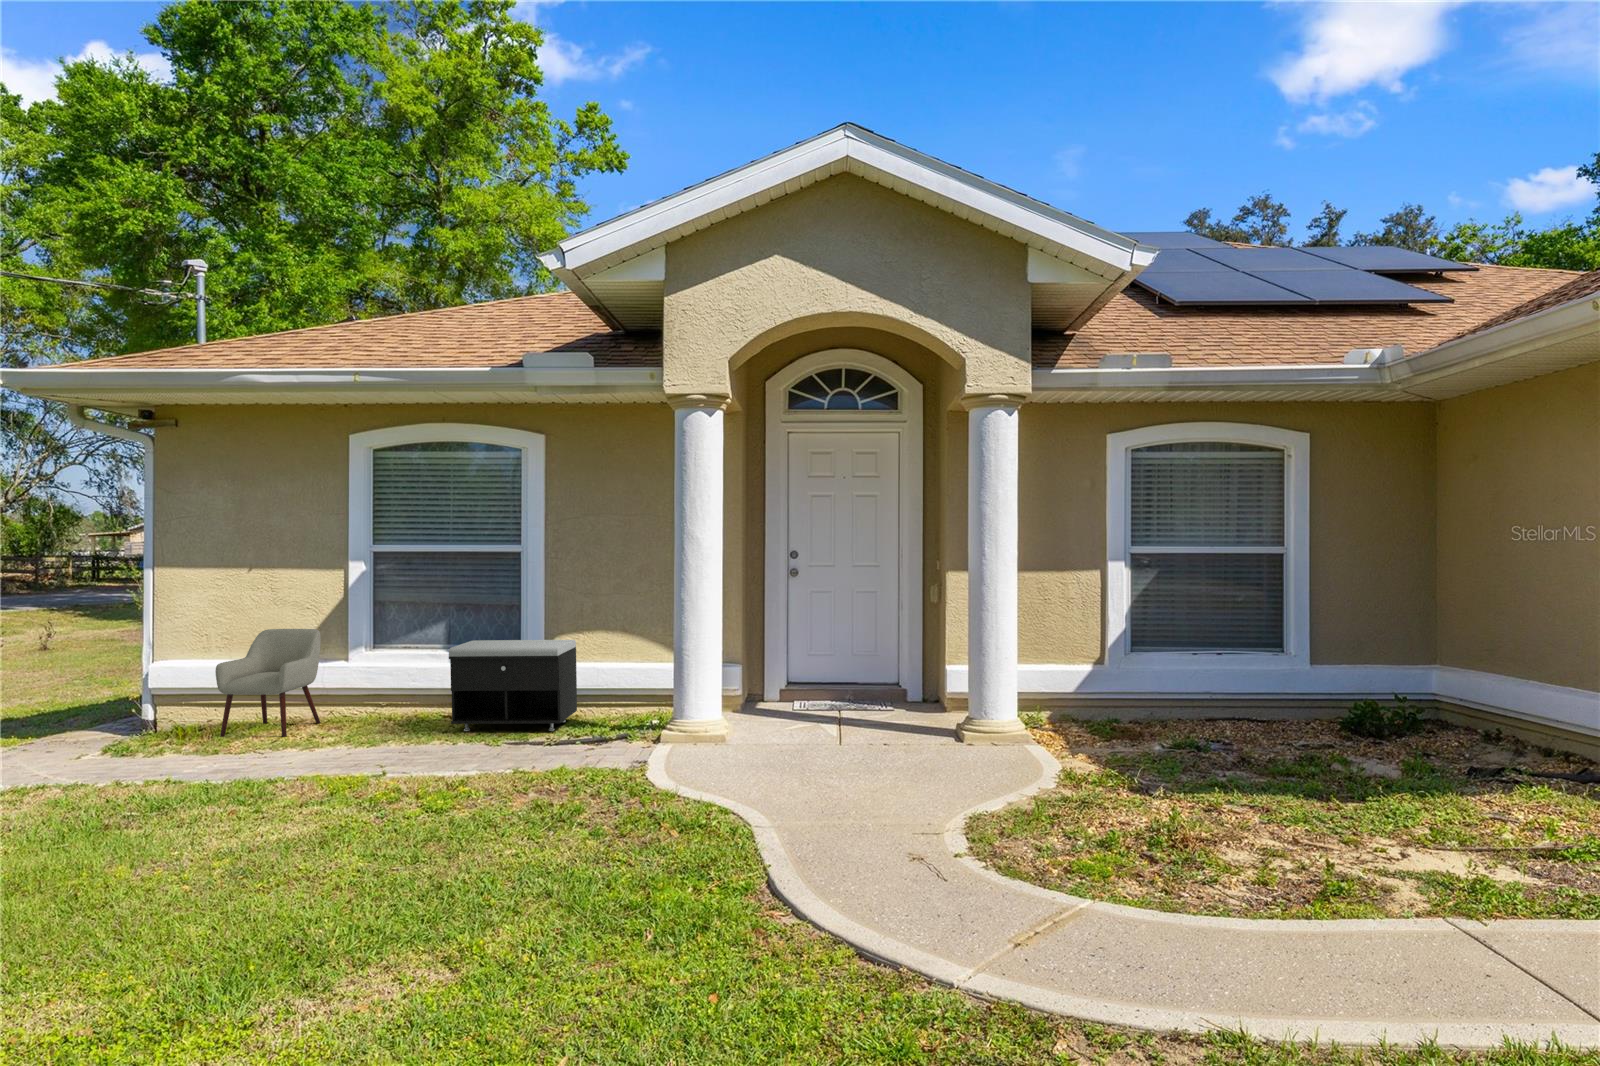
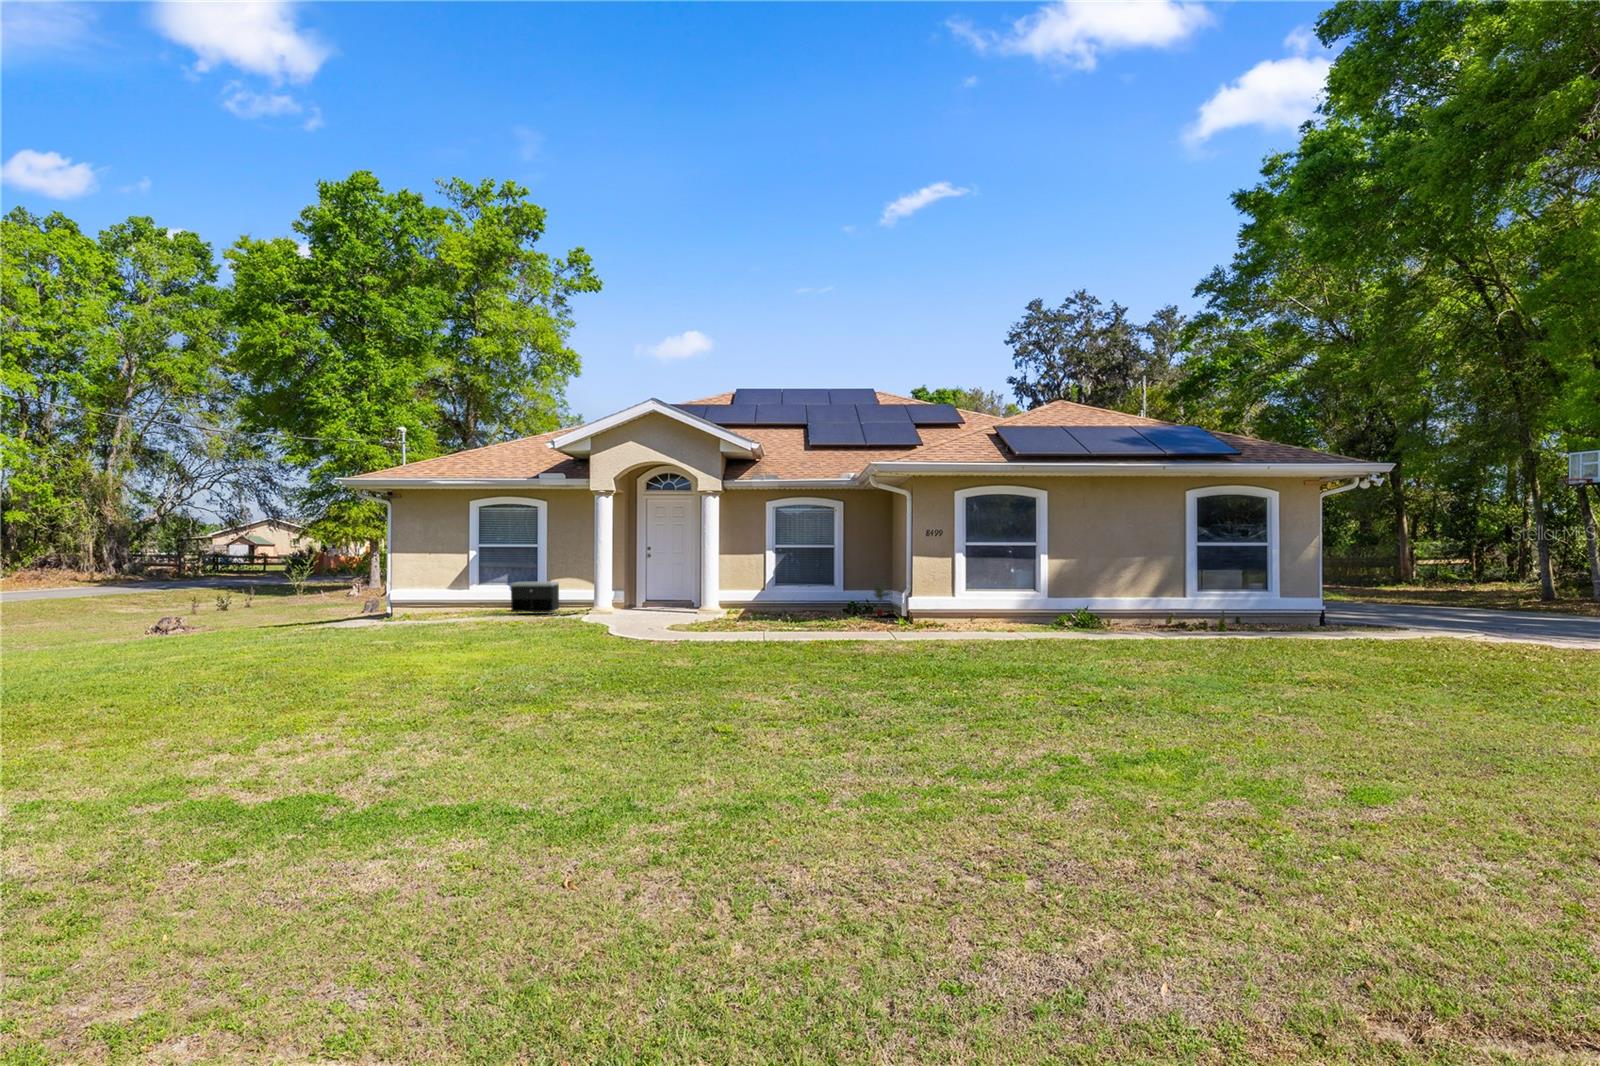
chair: present [215,629,321,737] -> none [422,577,458,616]
potted tree: none [1468,639,1550,750] -> present [874,580,893,616]

